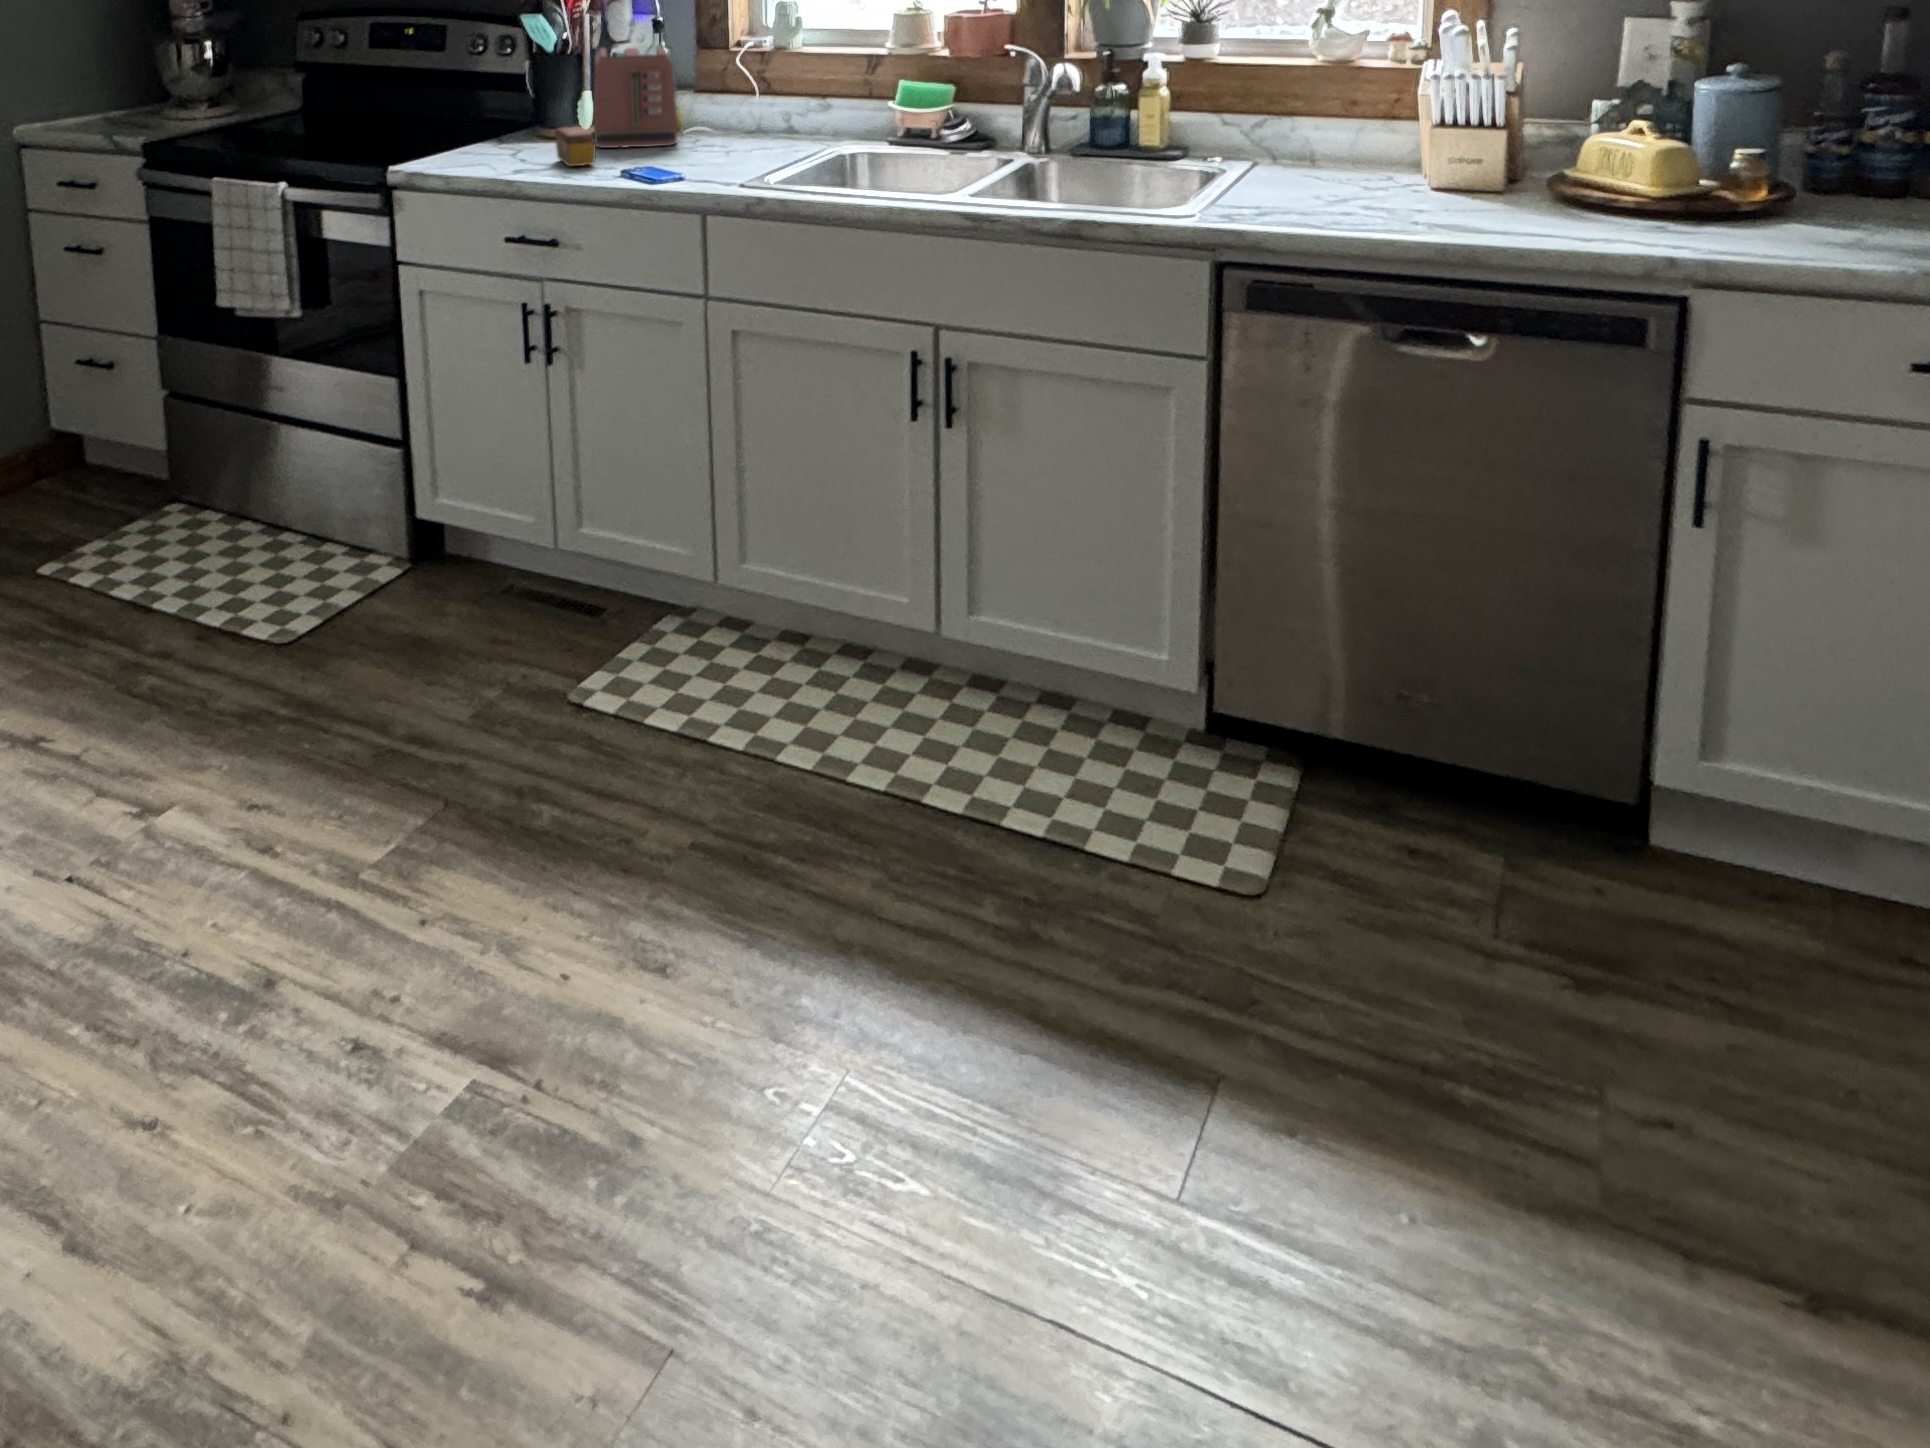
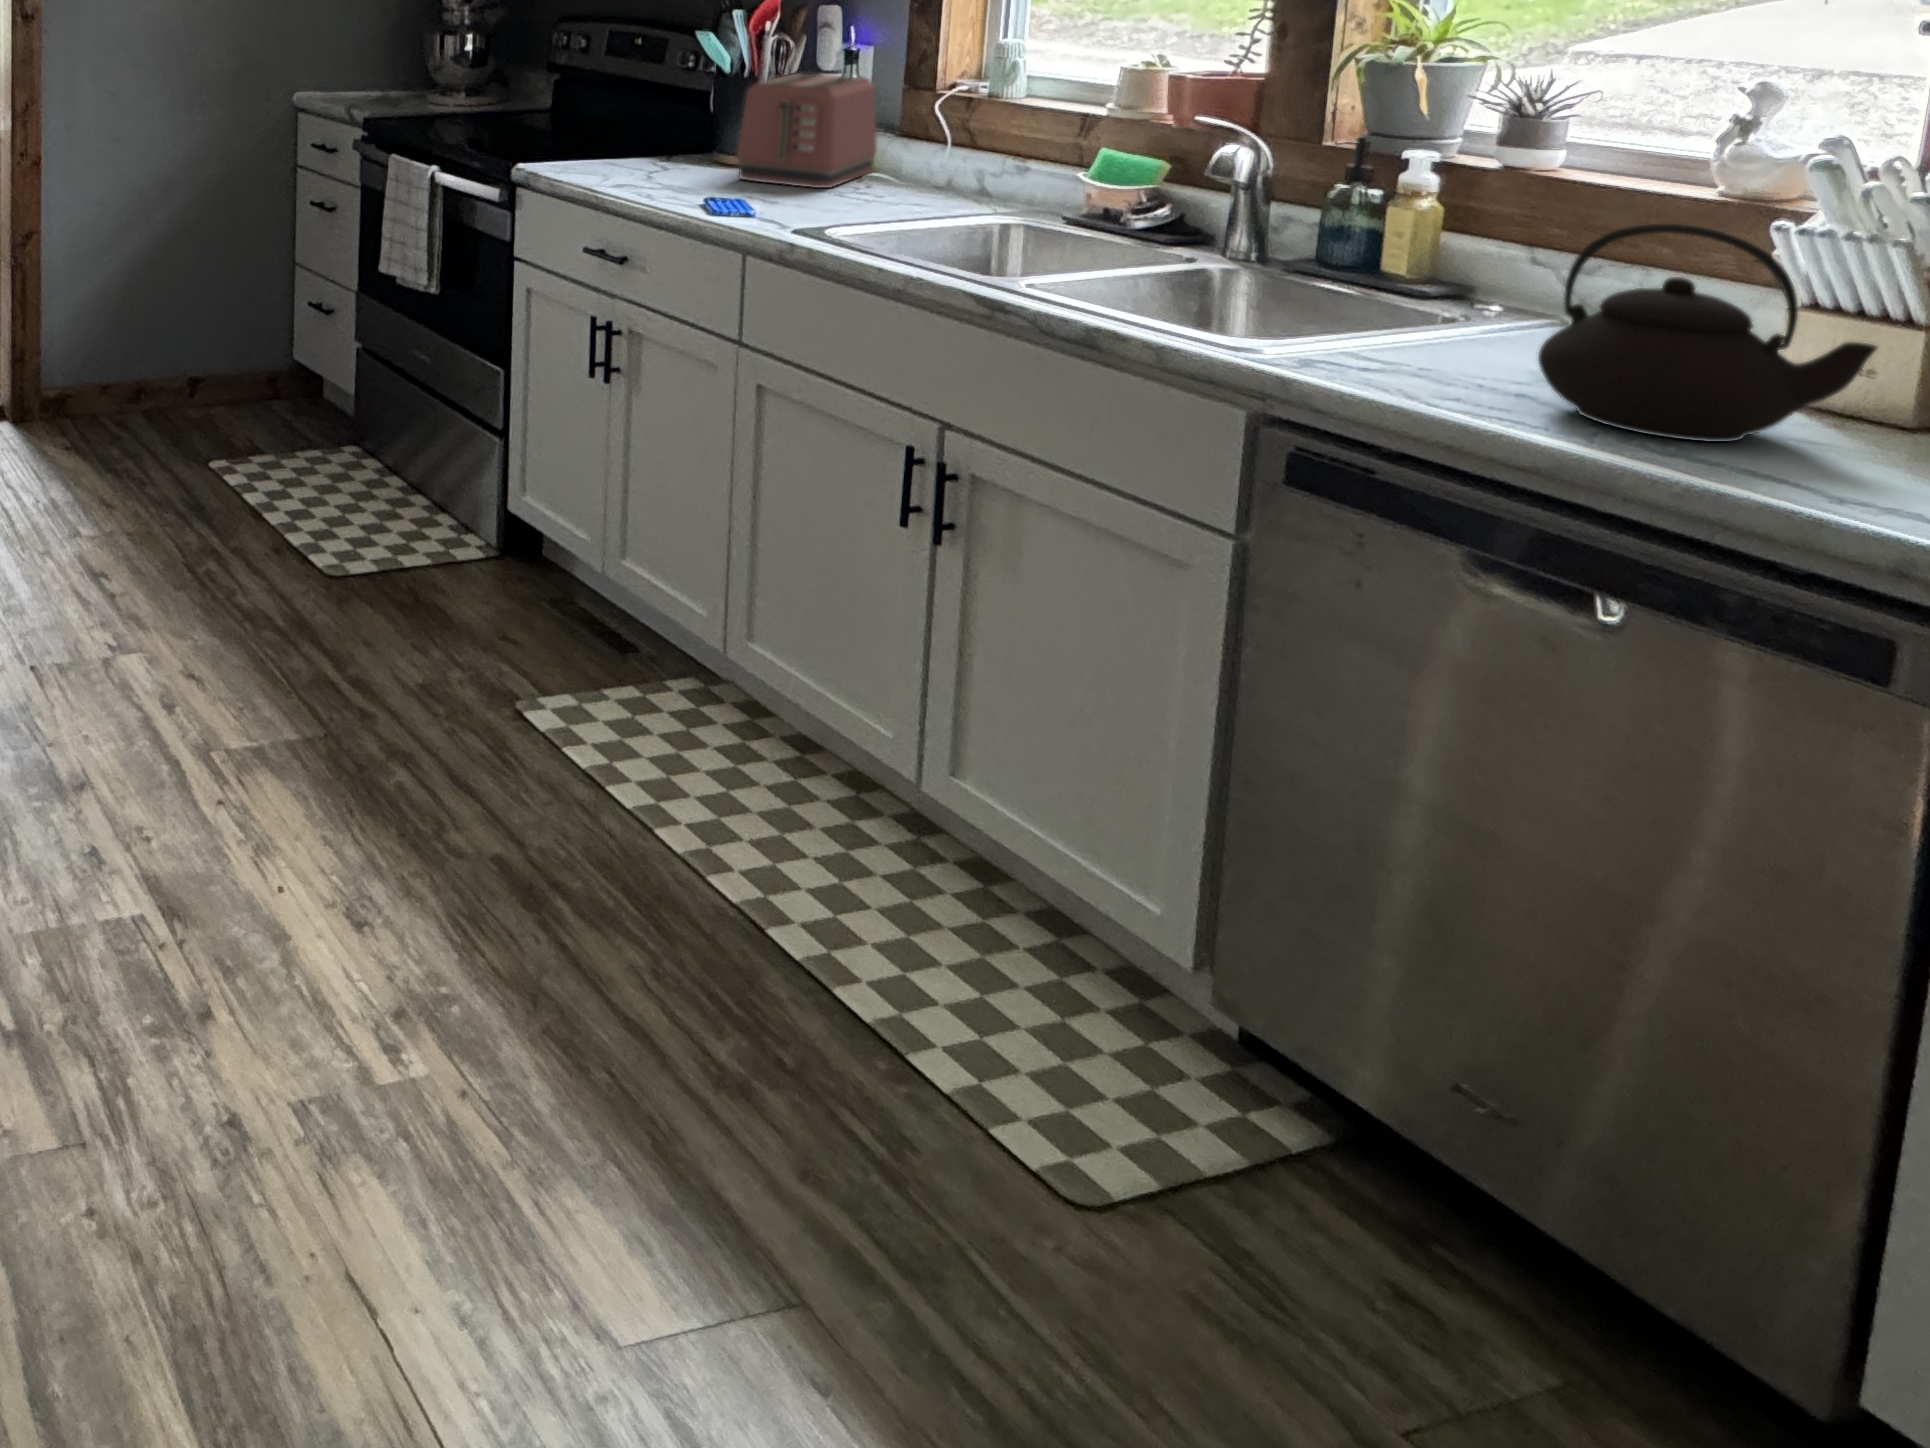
teapot: none [1365,76,1542,220] -> present [1538,224,1877,442]
tea box: present [554,126,596,166] -> none [663,150,702,192]

